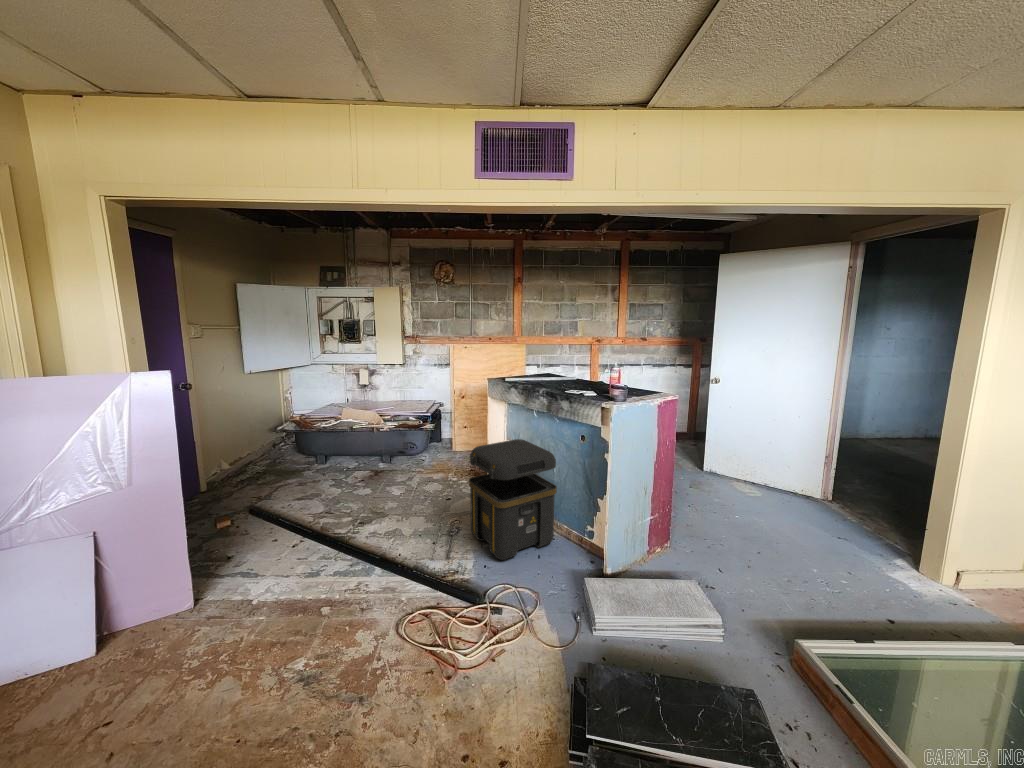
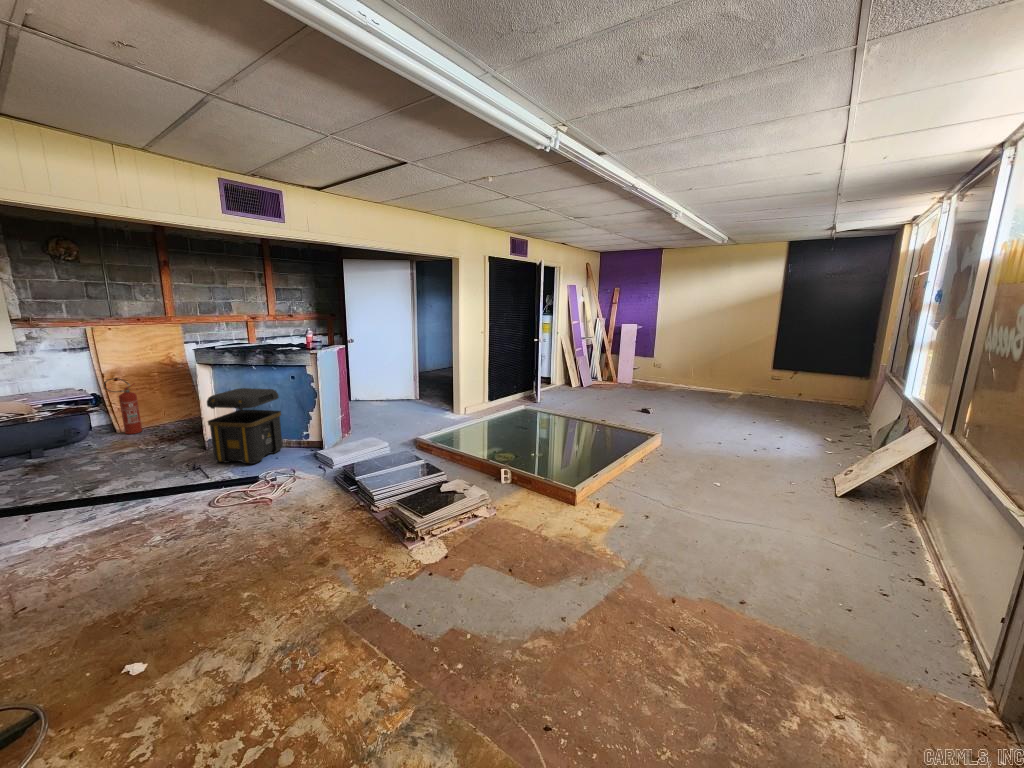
fire extinguisher: none [448,397,474,455] -> present [104,378,142,434]

